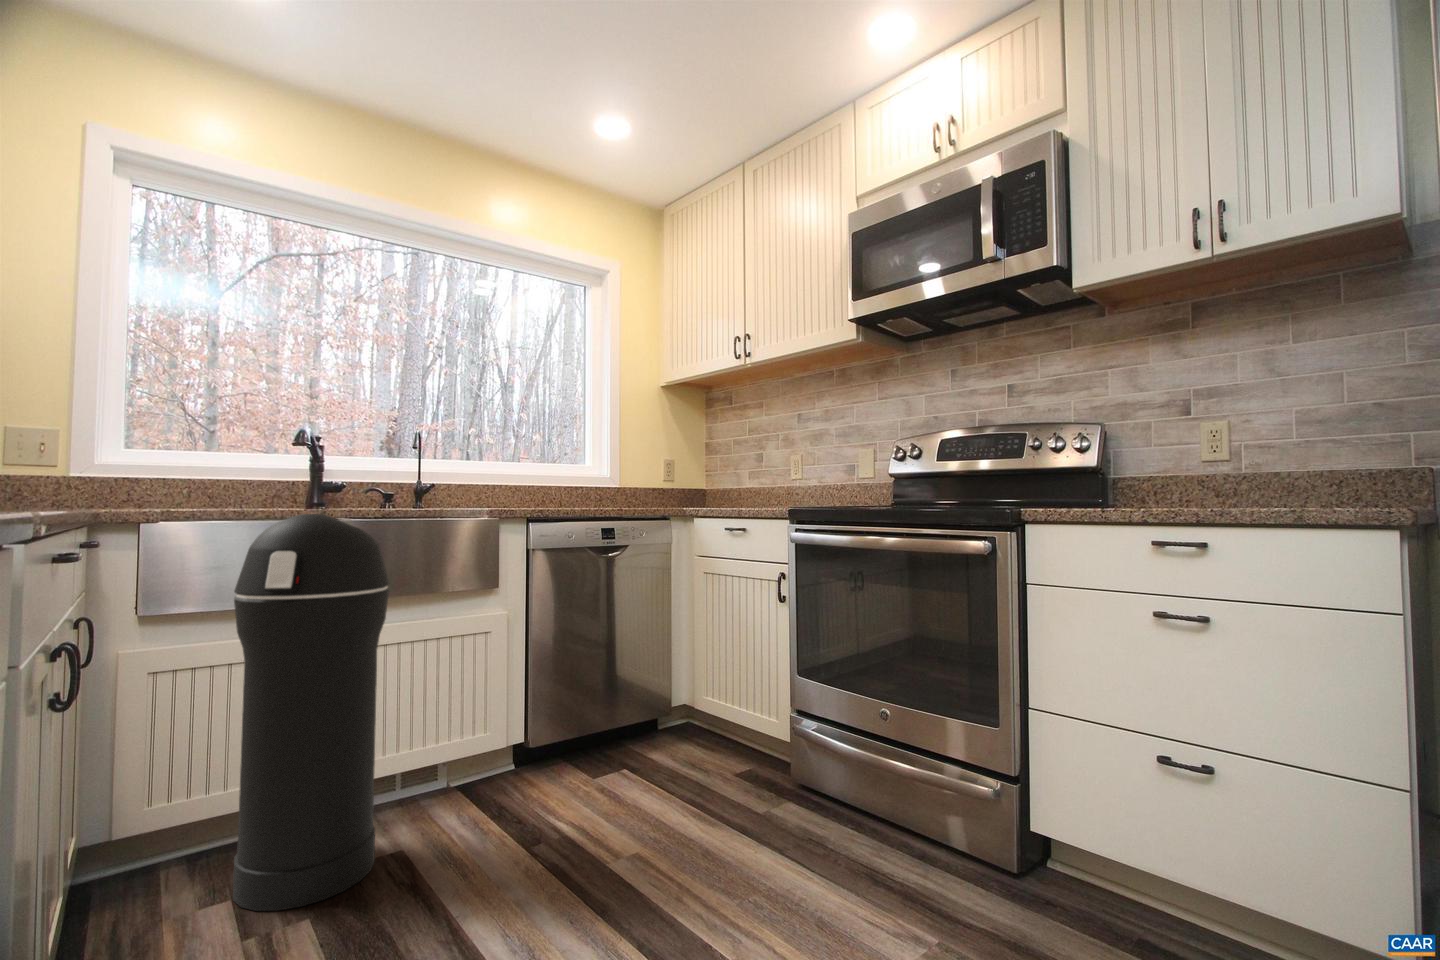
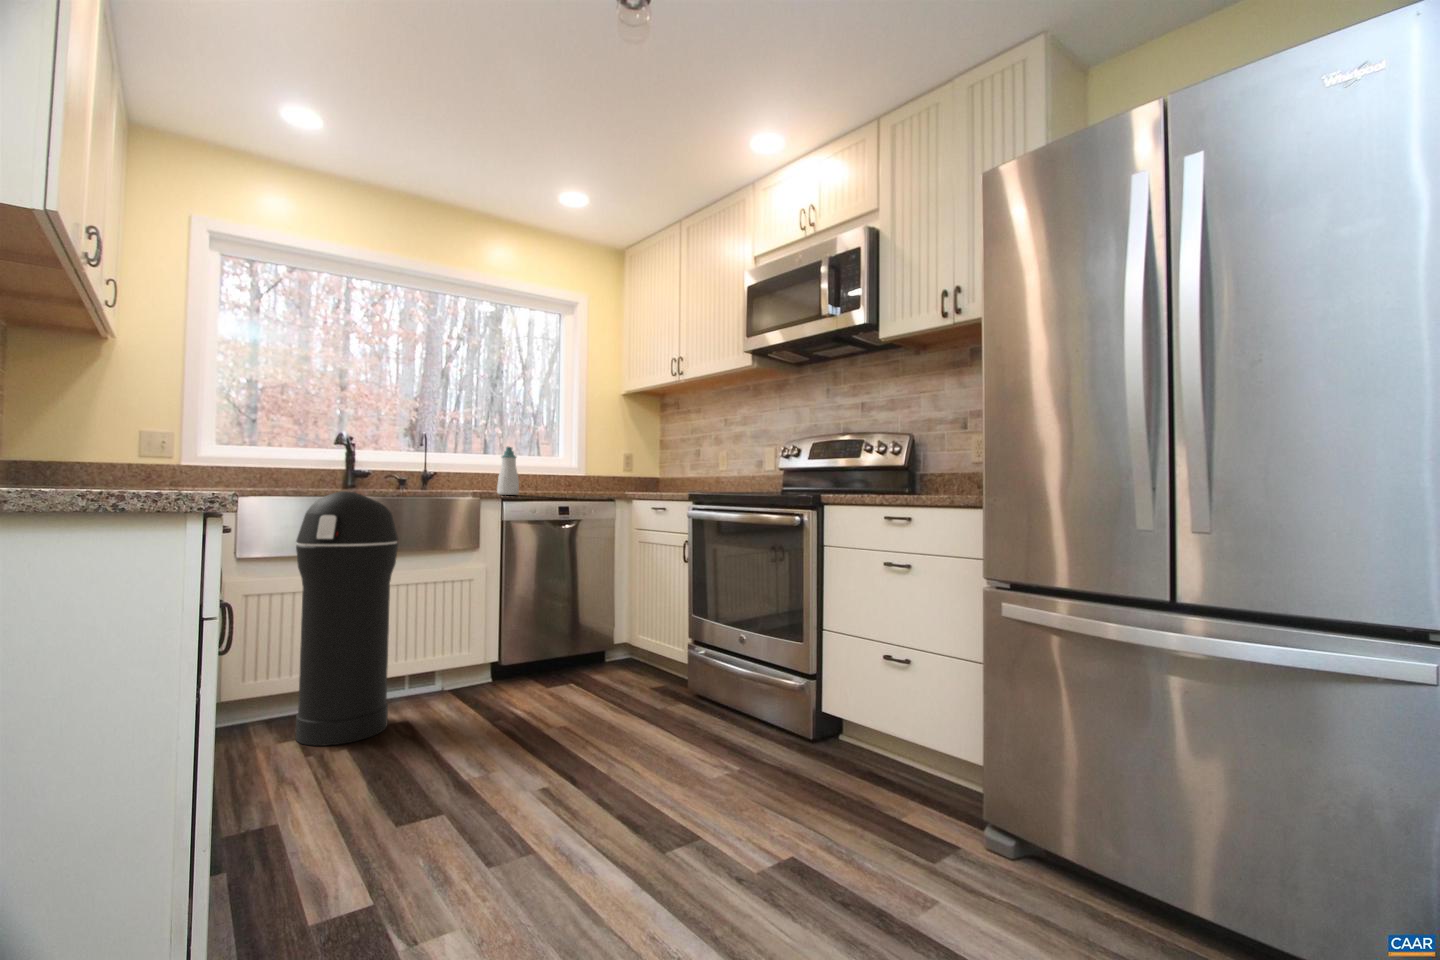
soap bottle: none [519,449,548,514] -> present [497,447,519,495]

